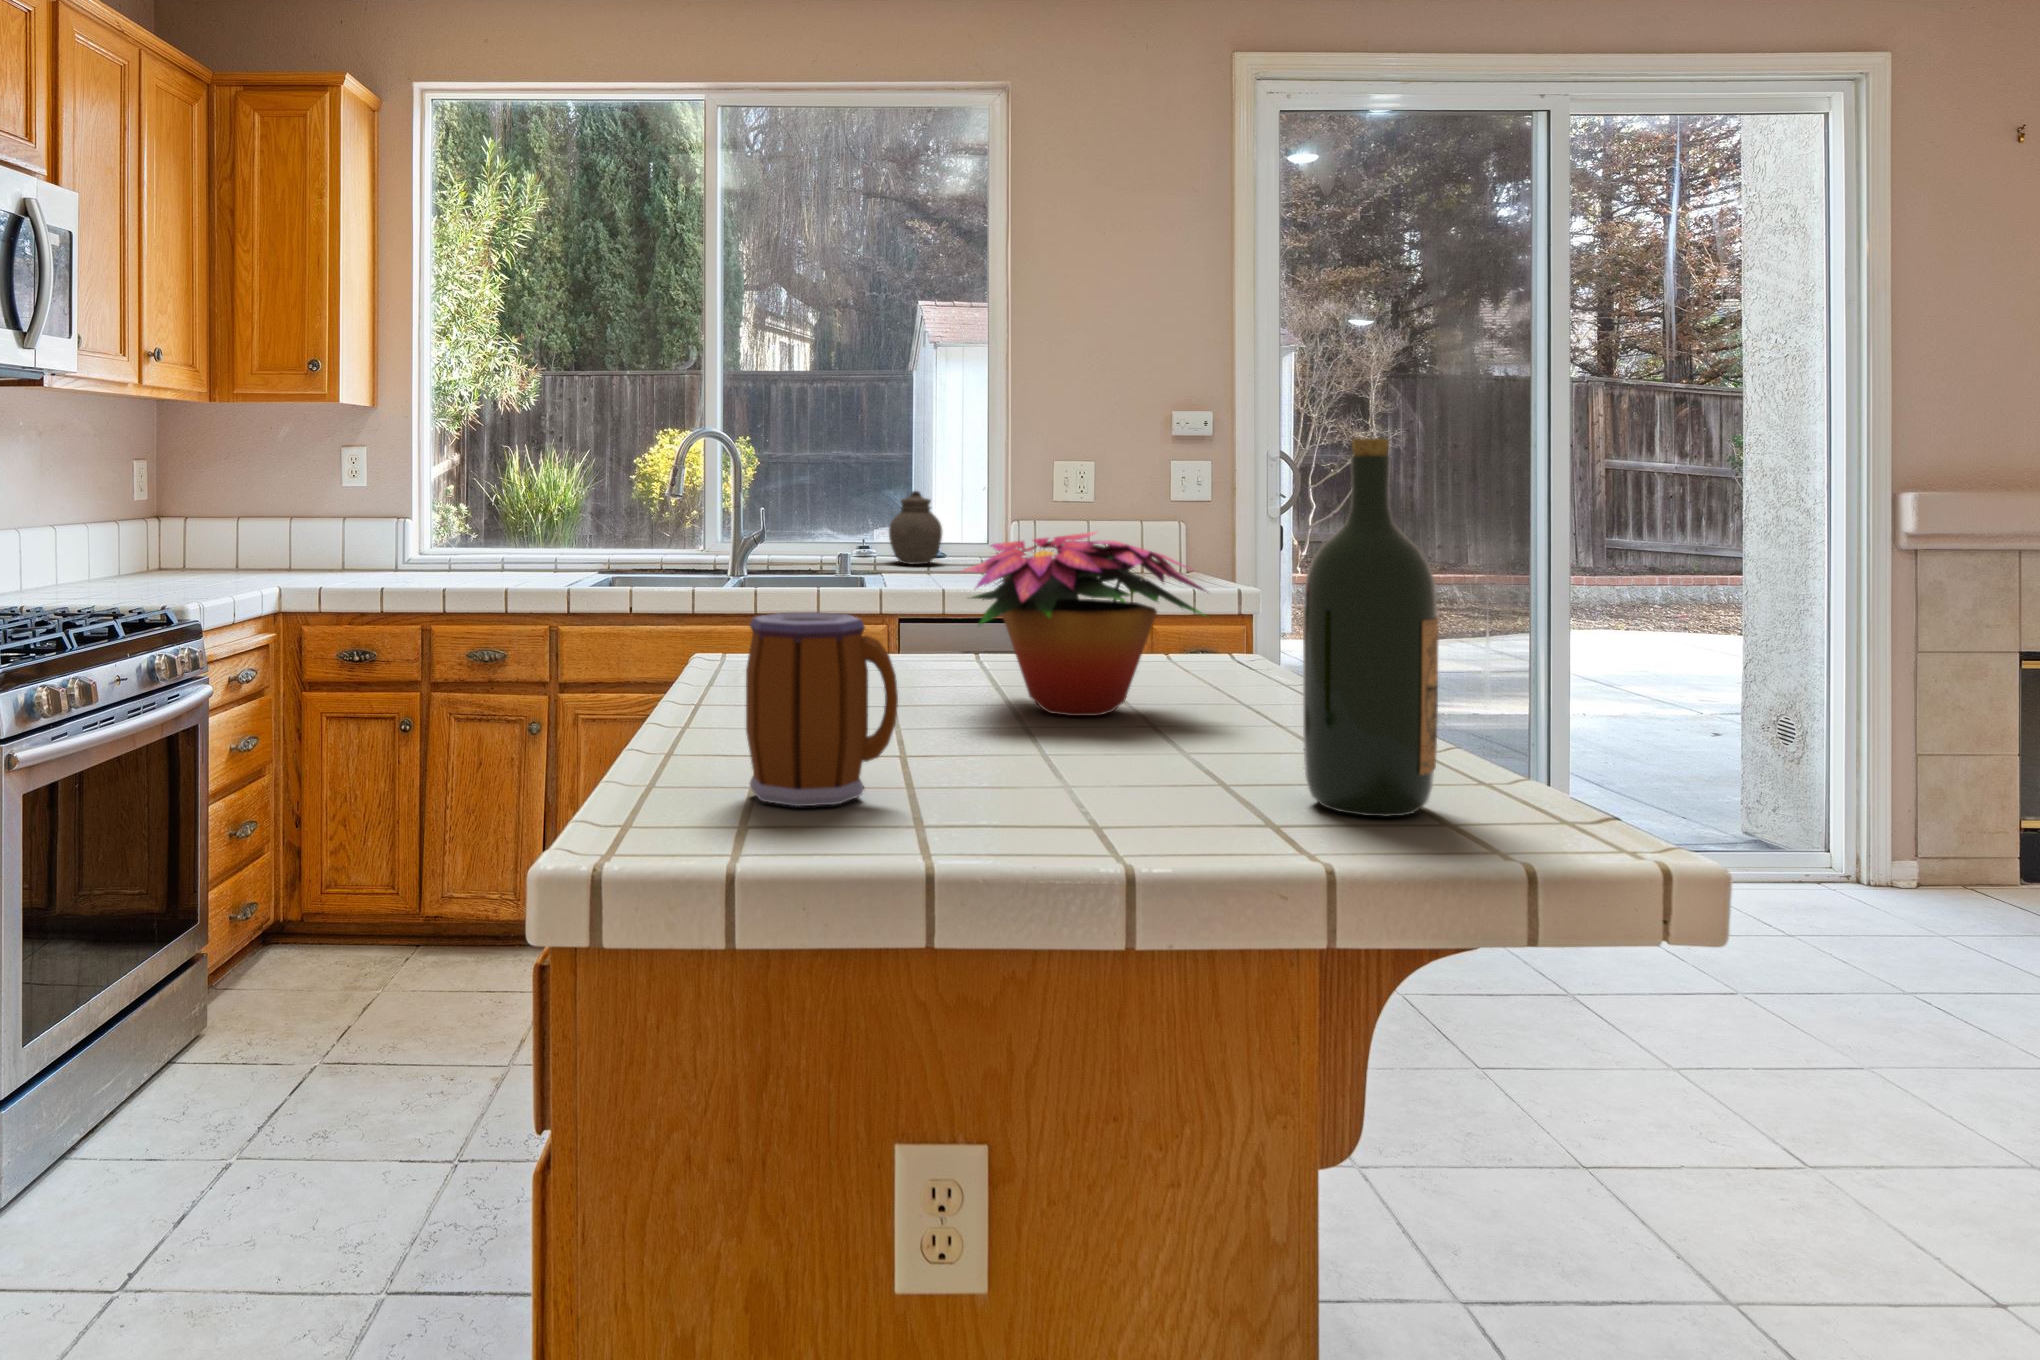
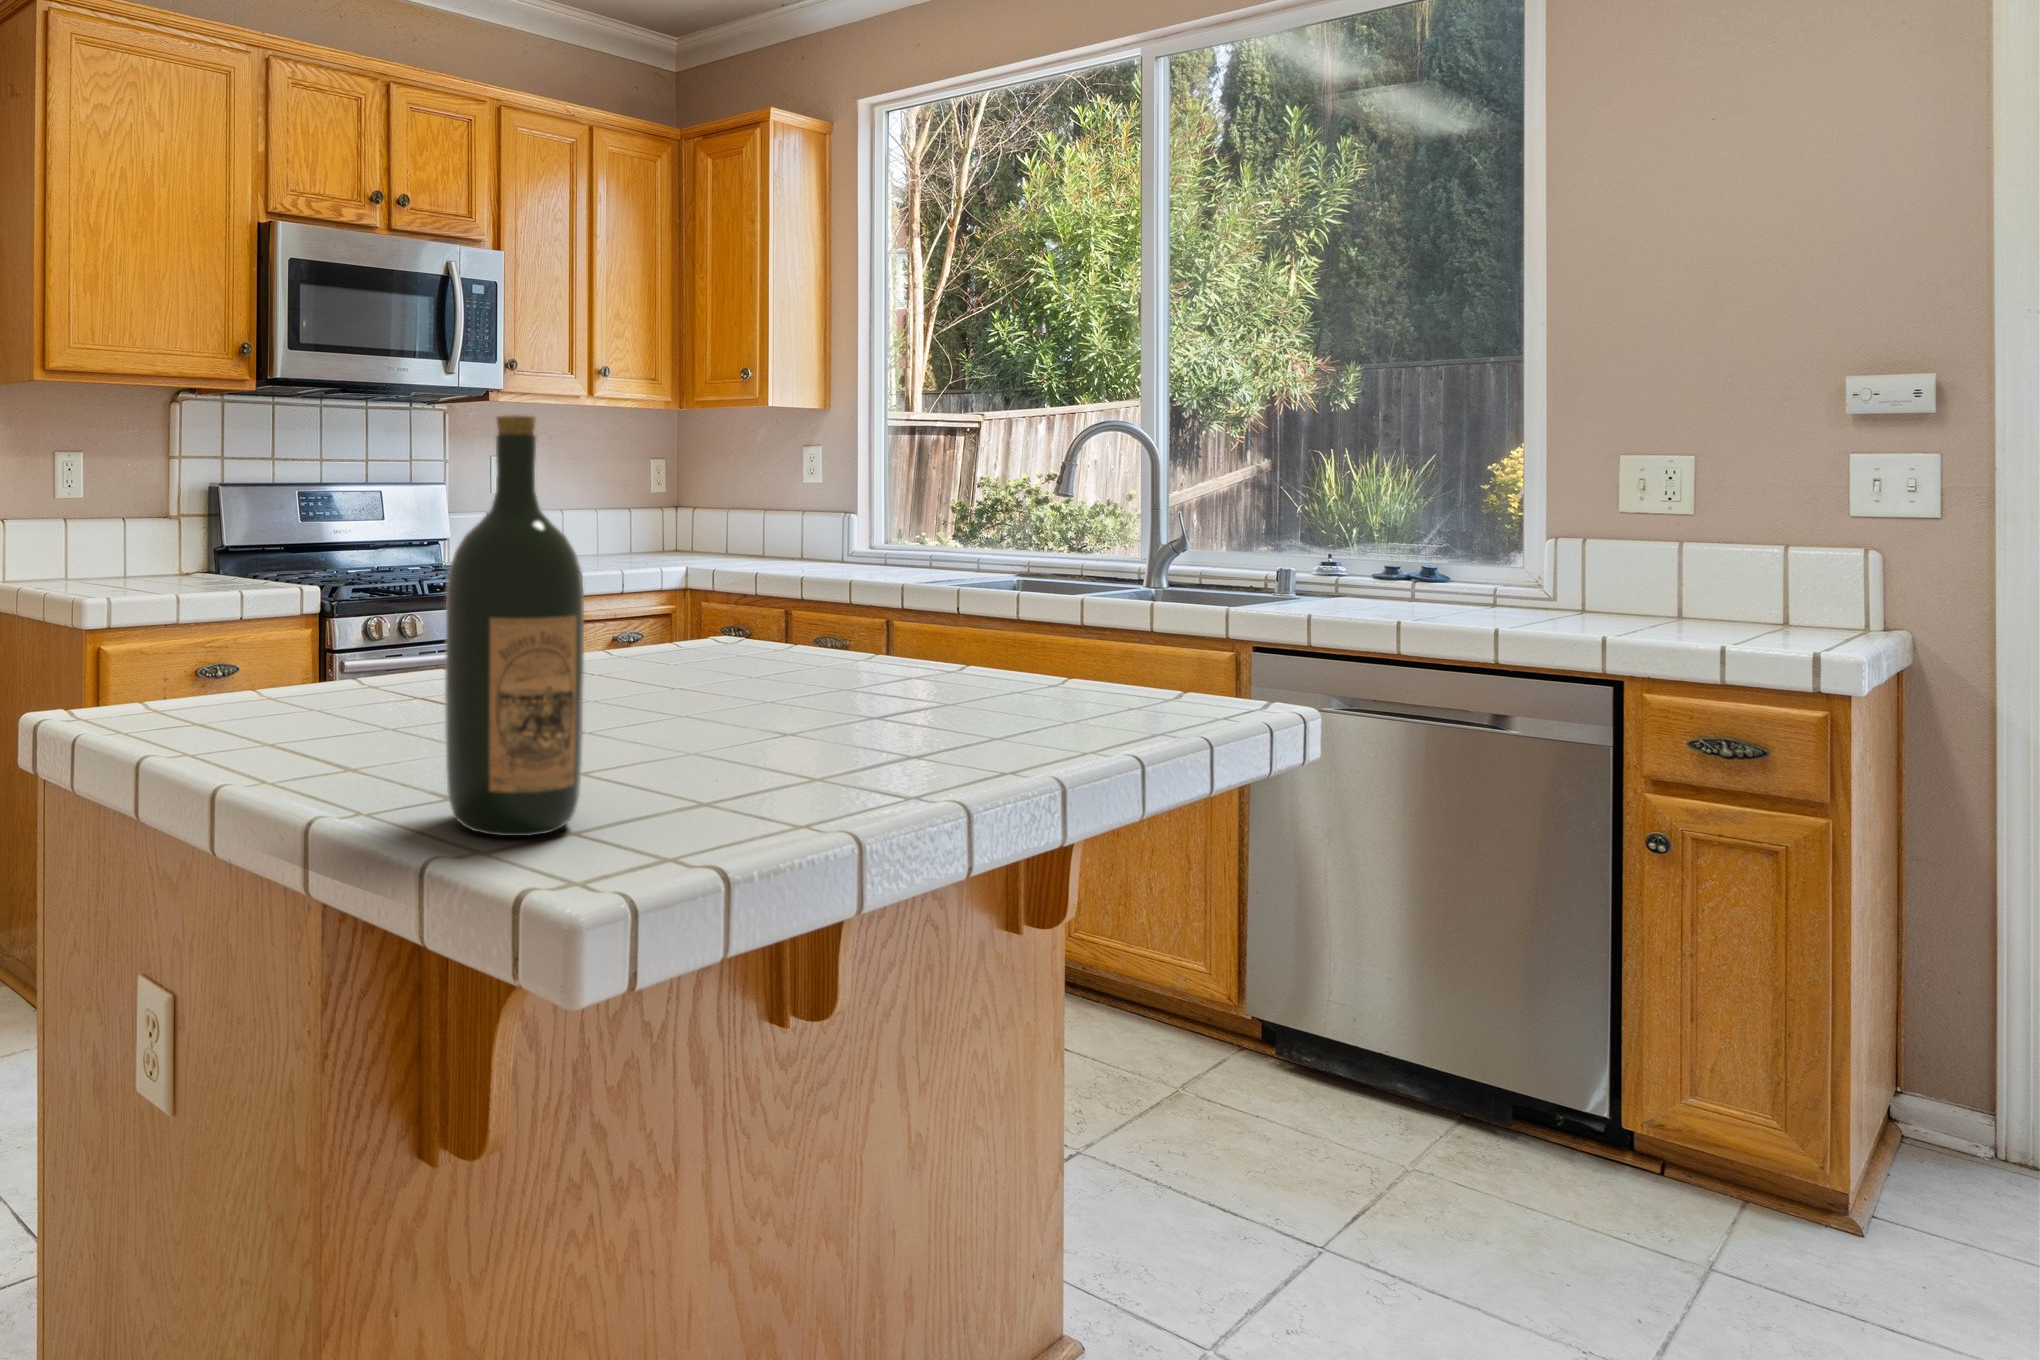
jar: present [889,491,942,564] -> none [1355,495,1434,586]
flower arrangement: present [960,532,1208,716] -> none [600,524,893,725]
mug: present [746,612,898,806] -> none [177,572,278,732]

